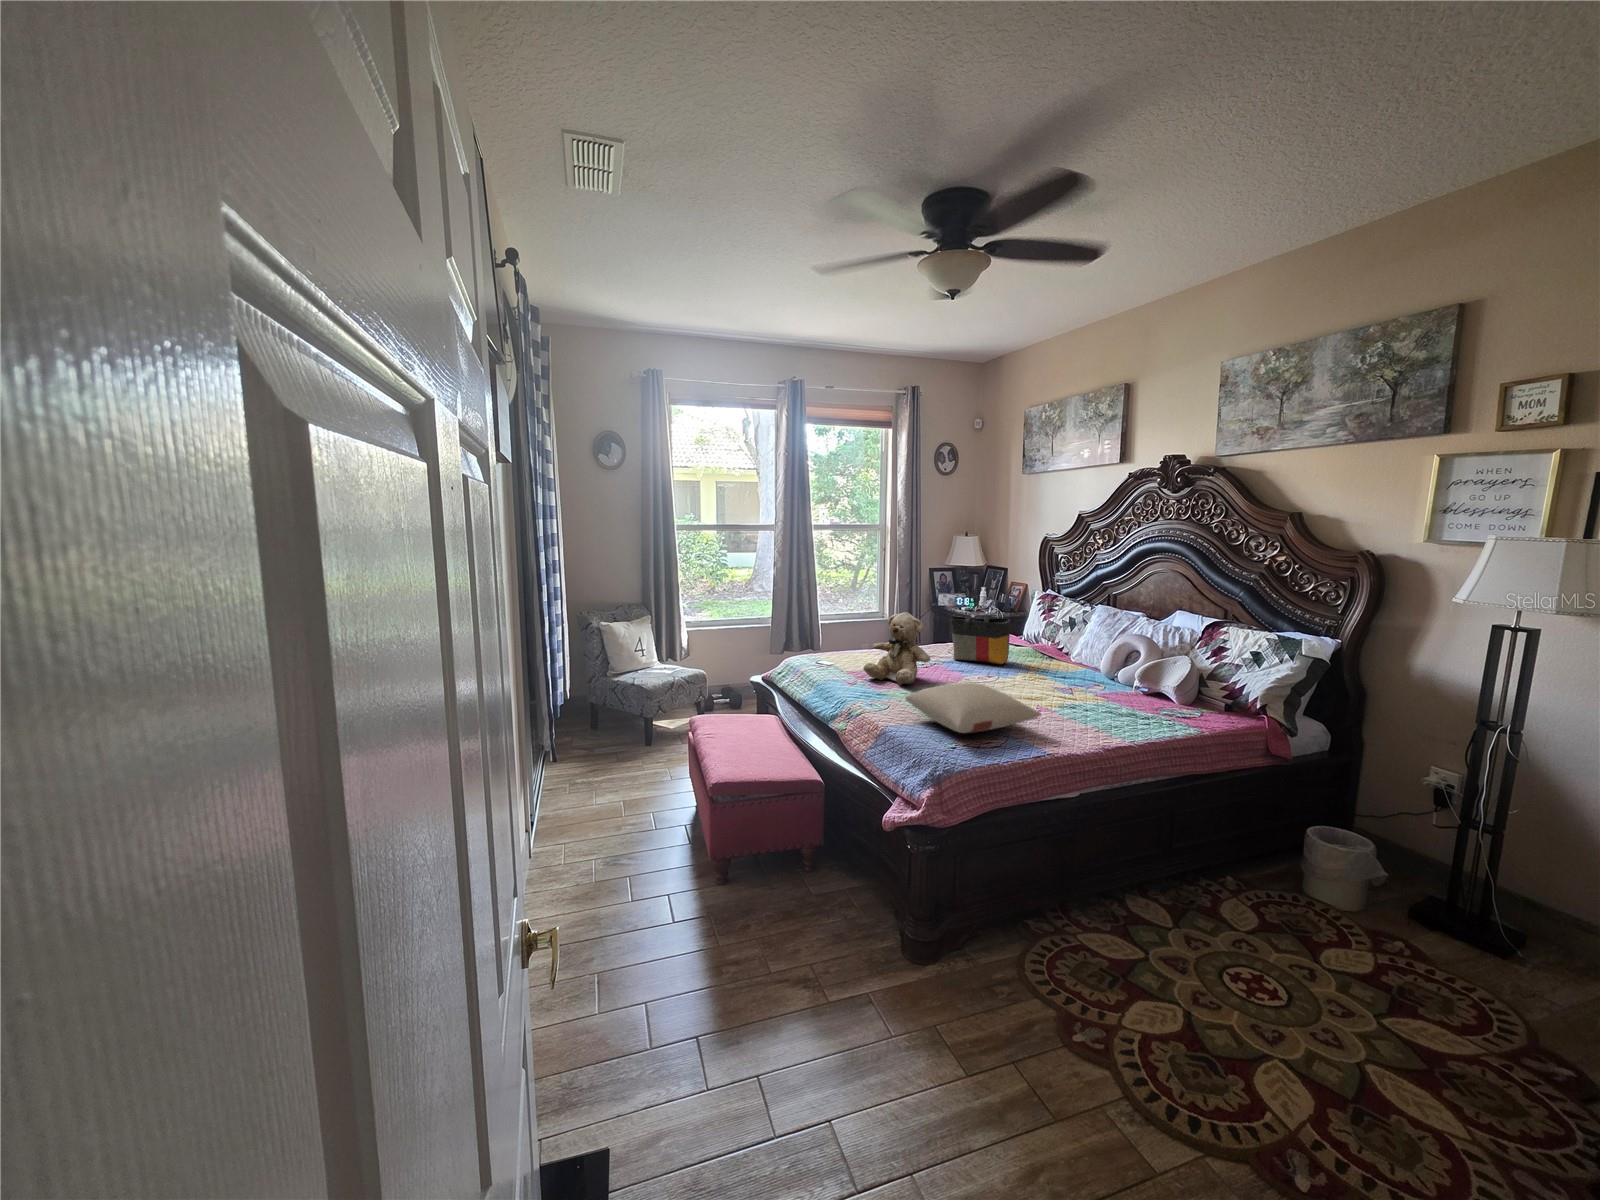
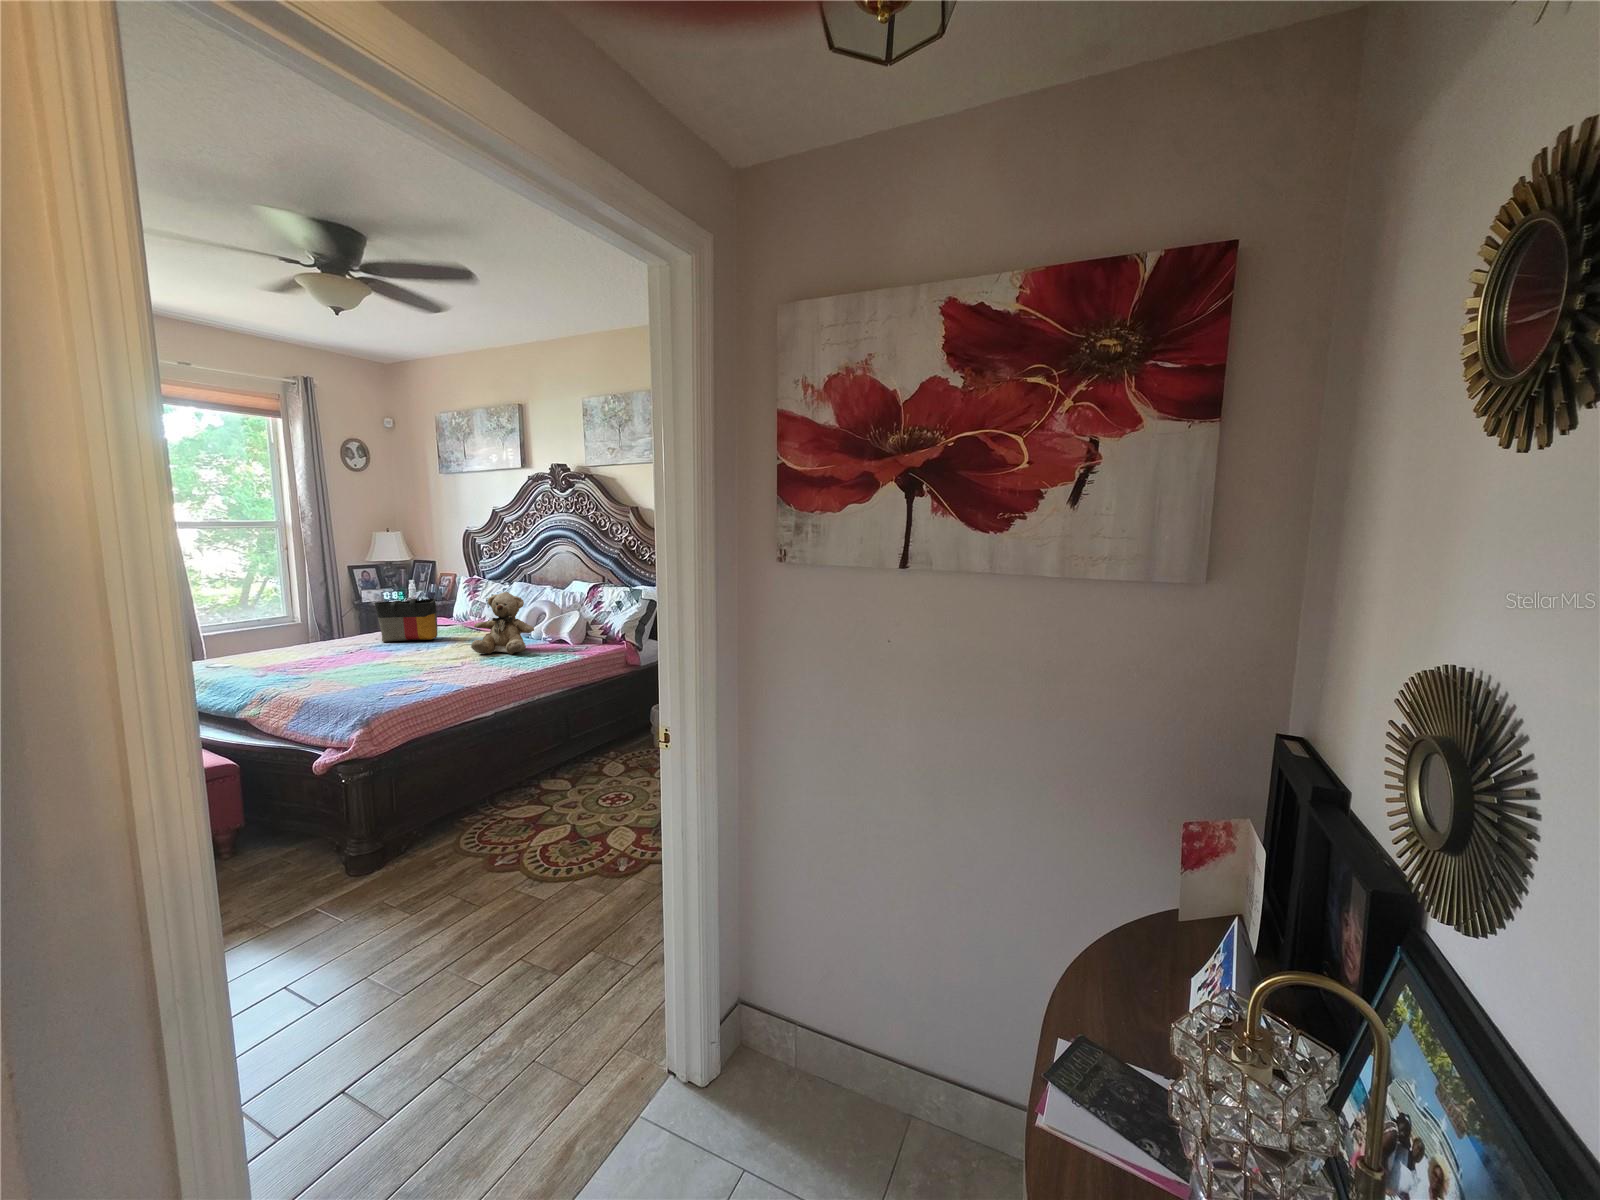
teddy bear: present [863,612,931,685] -> present [471,592,534,655]
pillow: present [905,683,1042,733] -> none [328,646,463,686]

